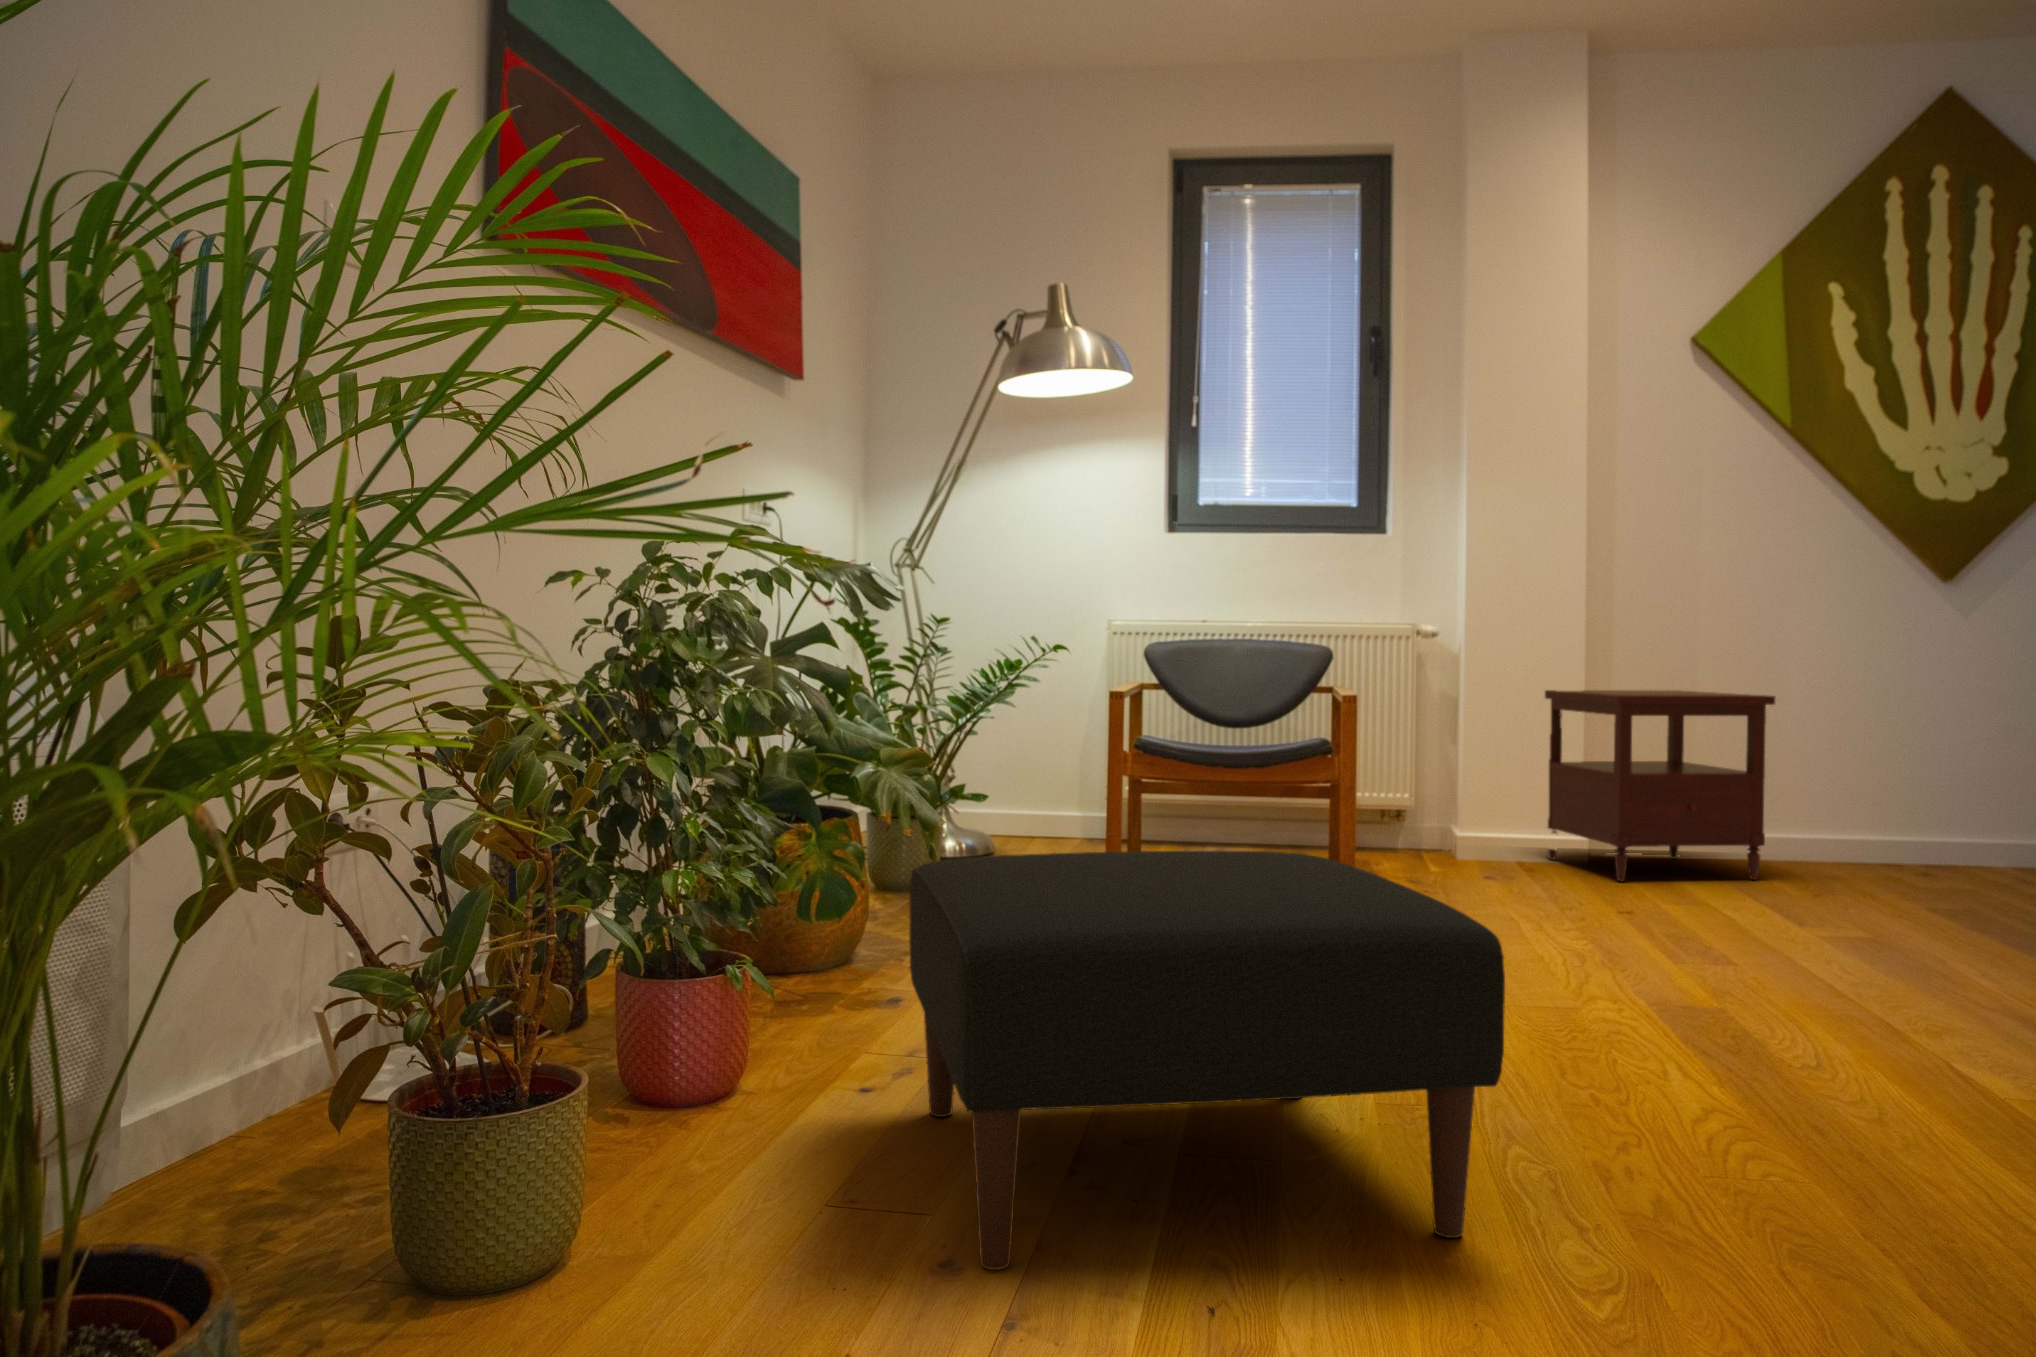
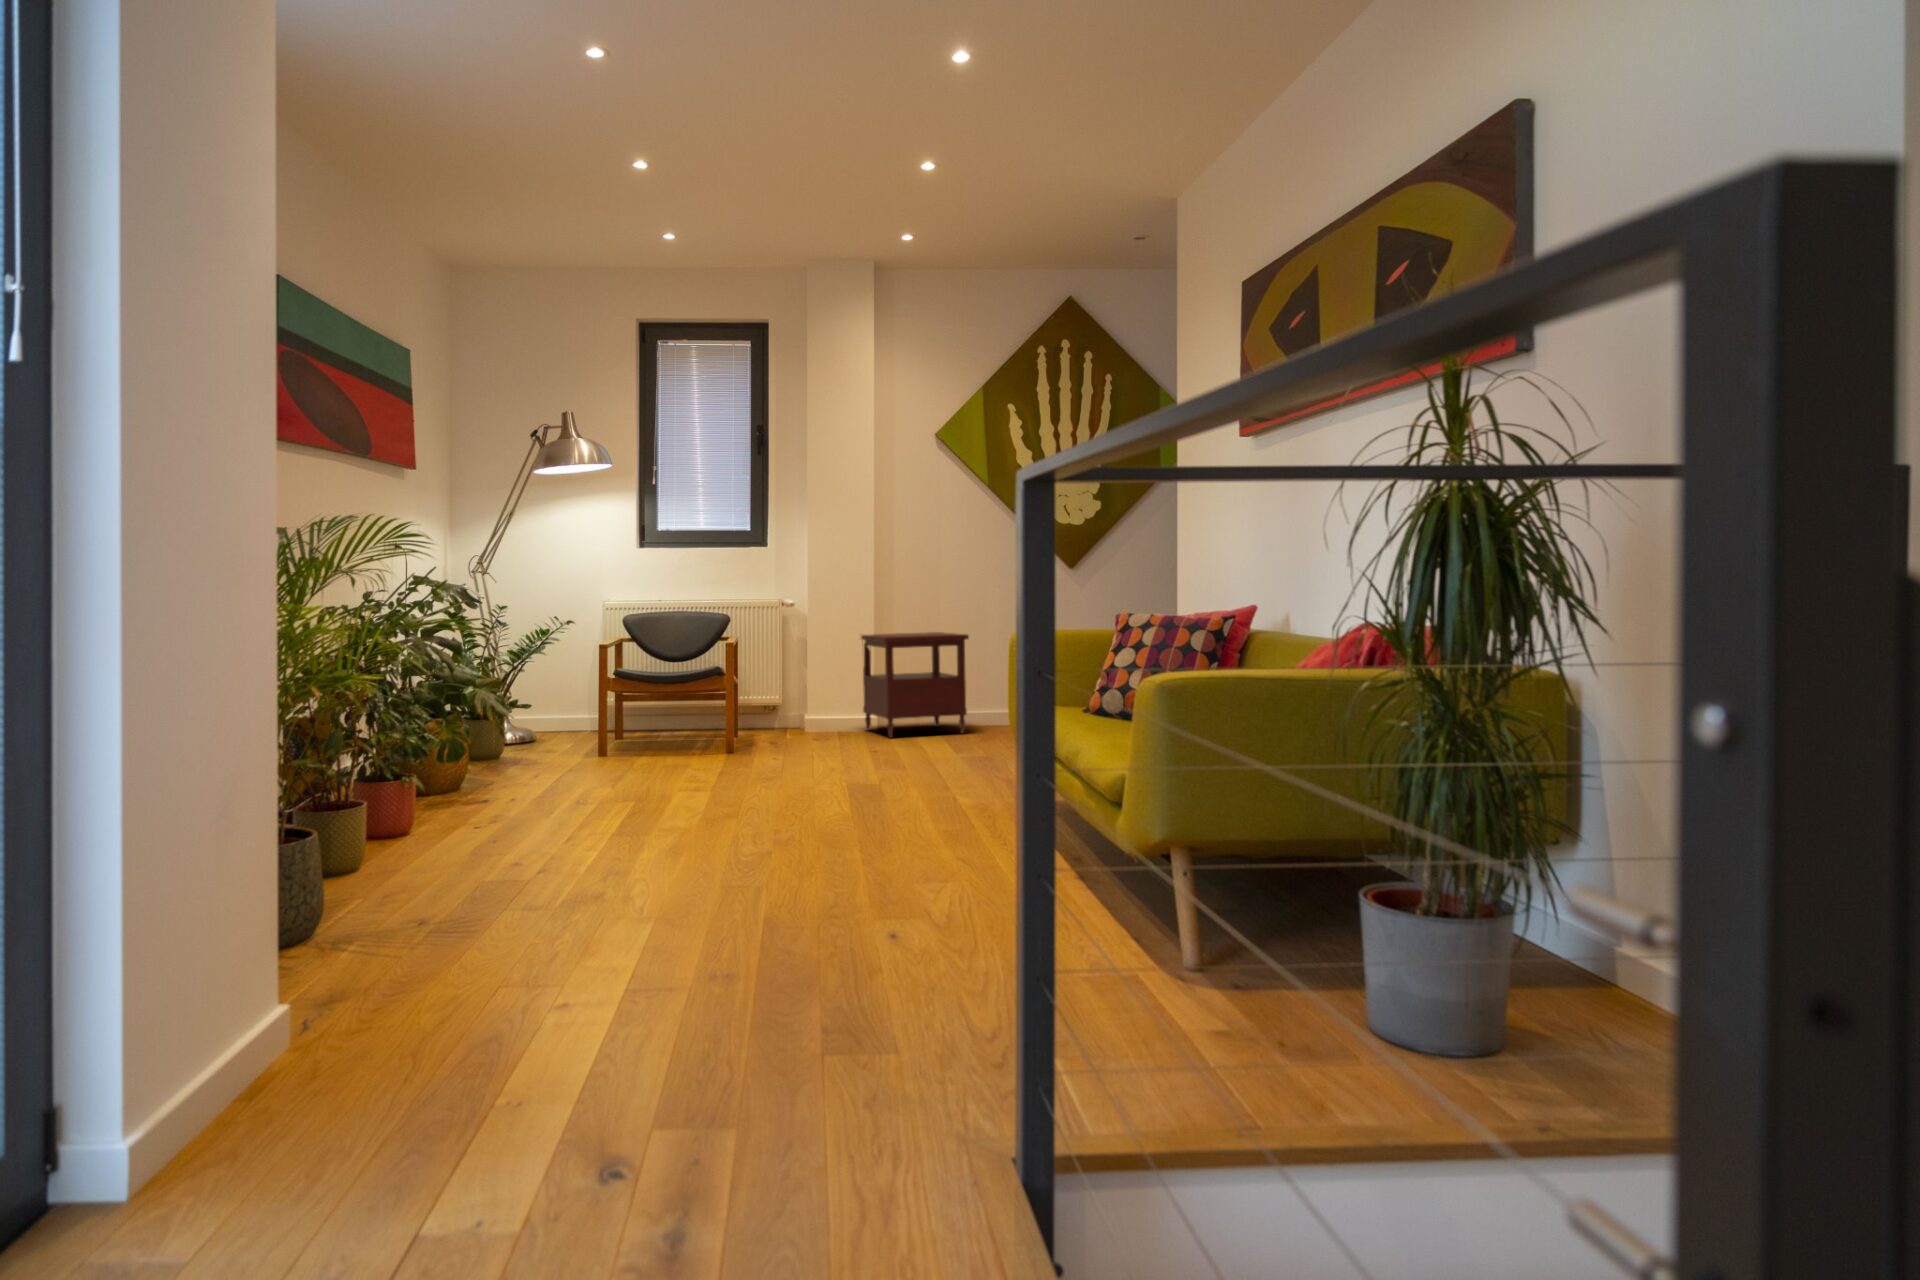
ottoman: present [909,851,1505,1270] -> none [494,711,701,842]

